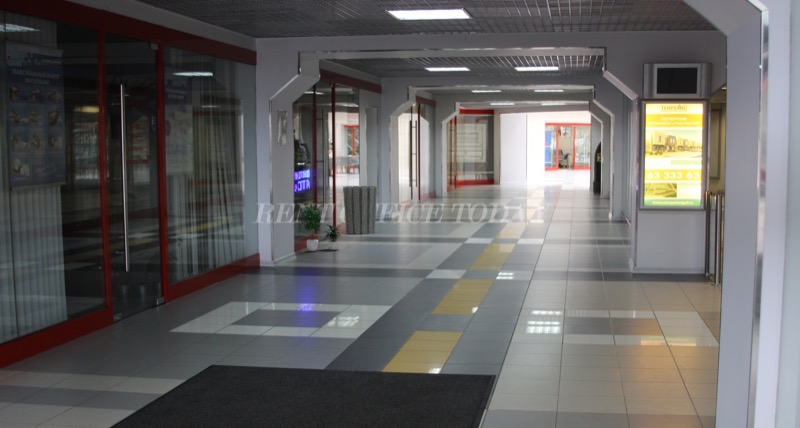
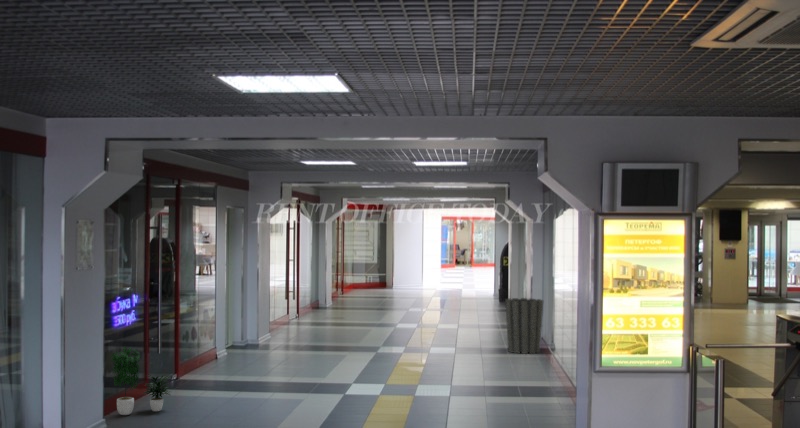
trash can: present [343,186,377,234] -> present [505,298,543,354]

